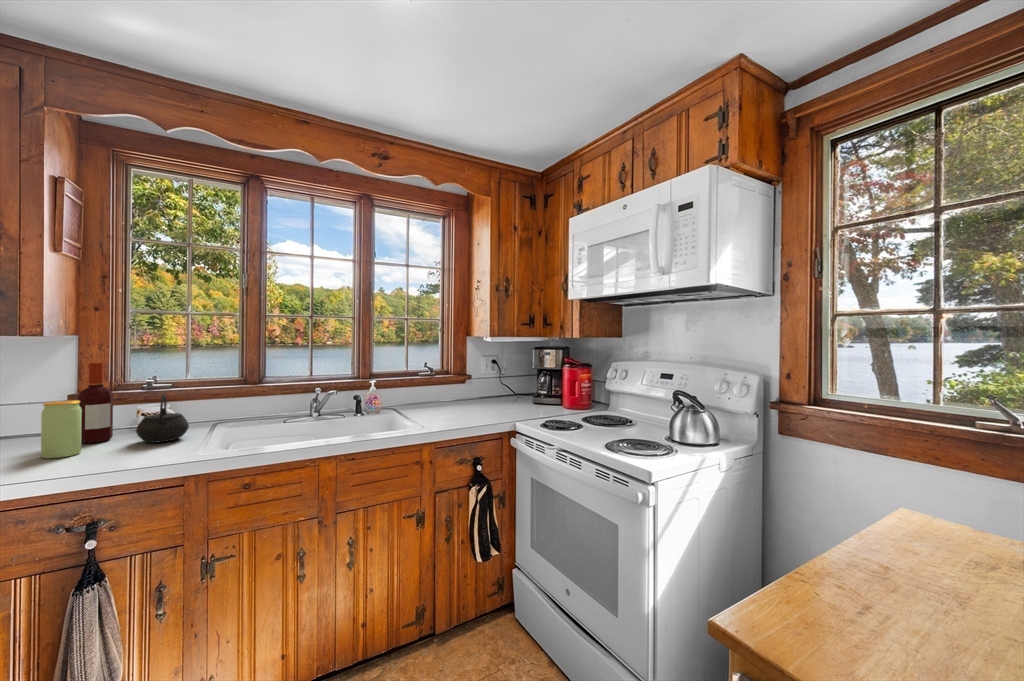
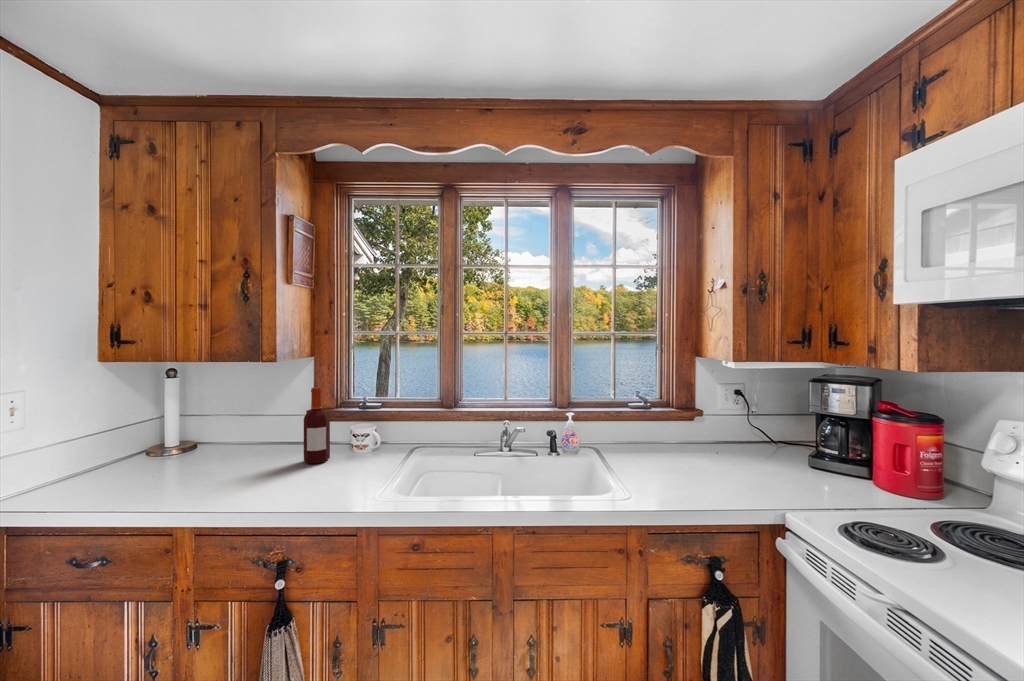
kettle: present [136,394,189,443] -> none [339,422,383,473]
jar: present [41,400,82,458] -> none [267,426,296,482]

